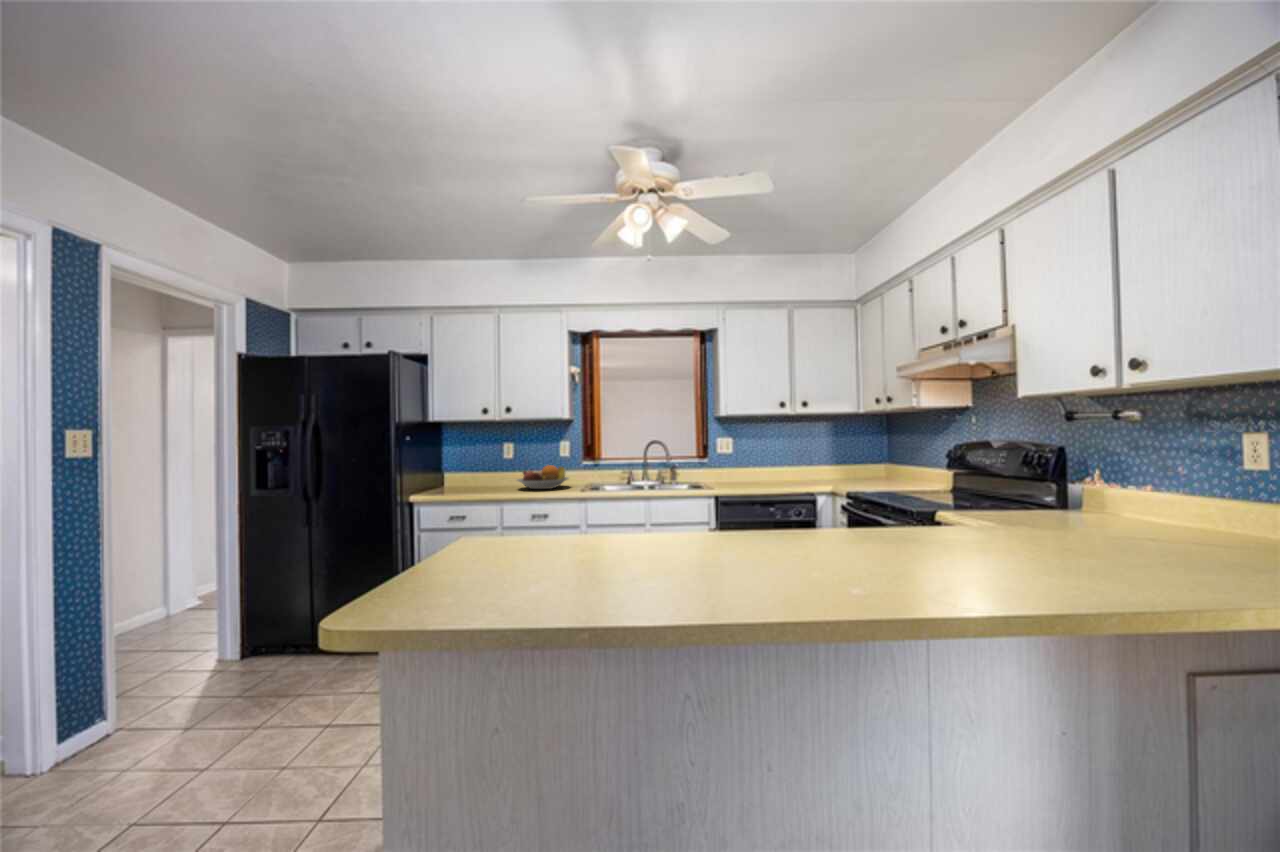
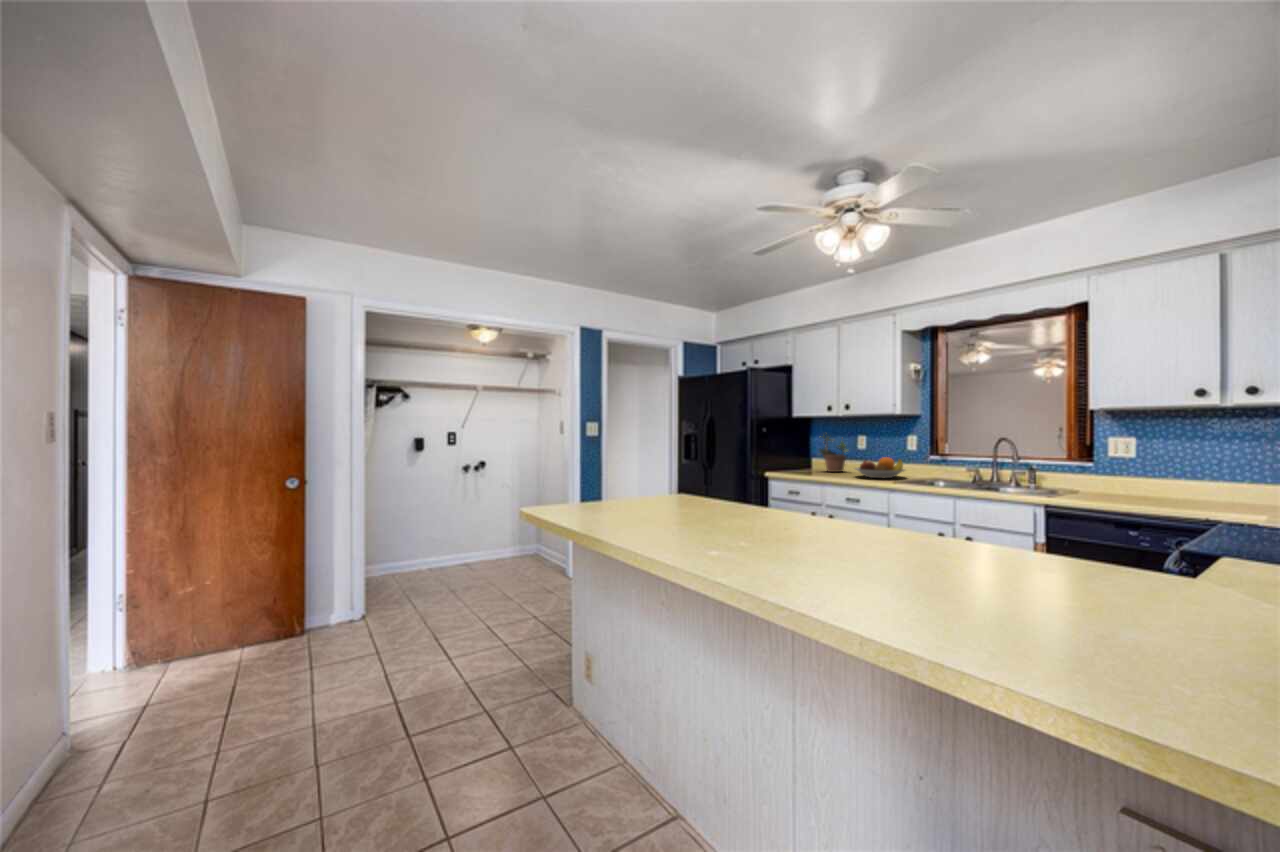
potted plant: none [460,437,499,488] -> present [820,436,847,472]

